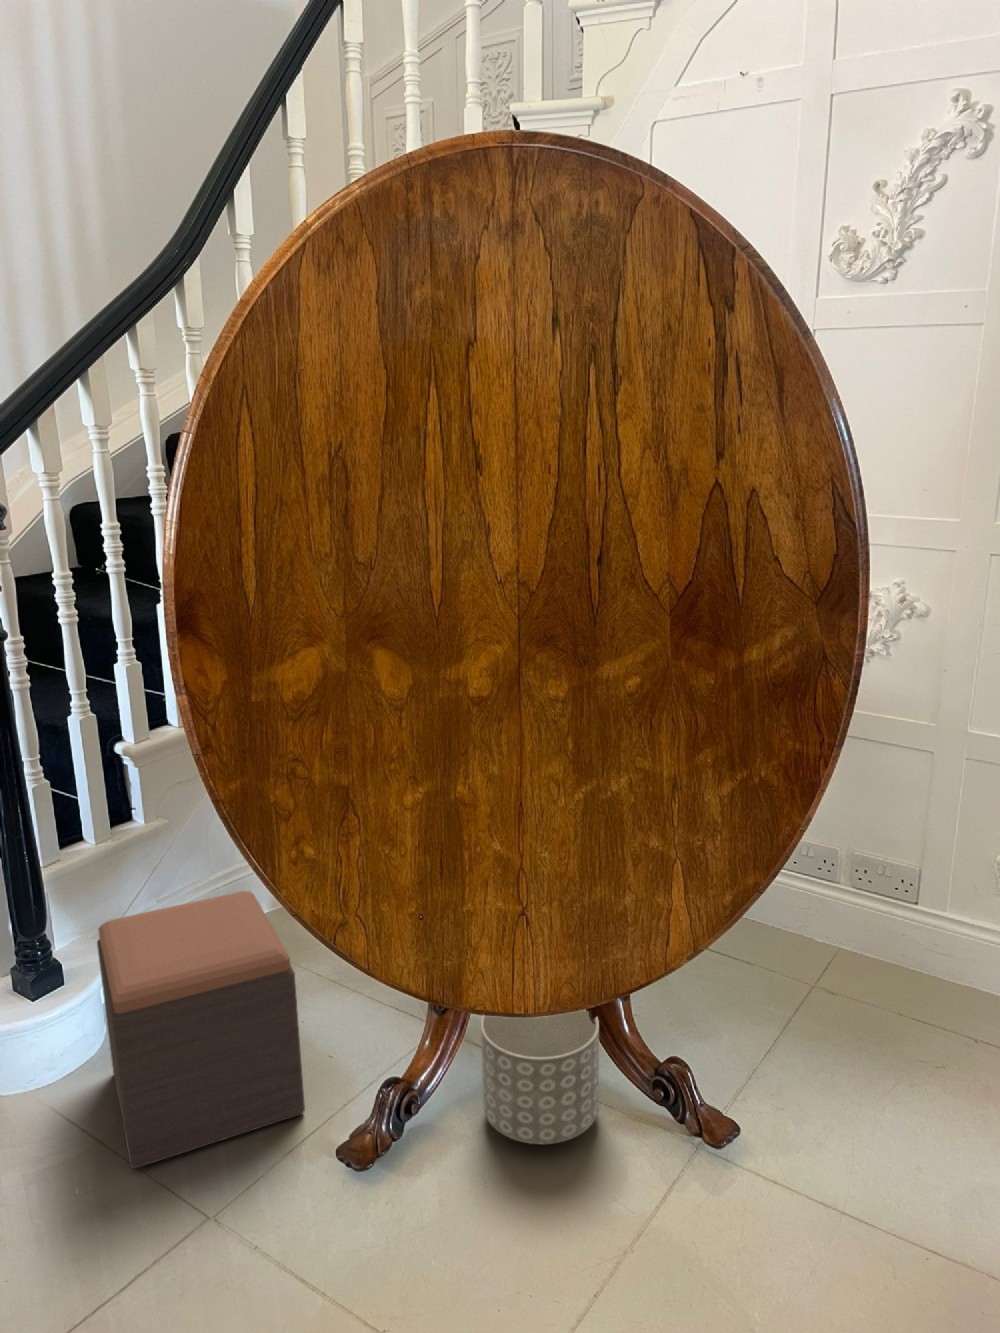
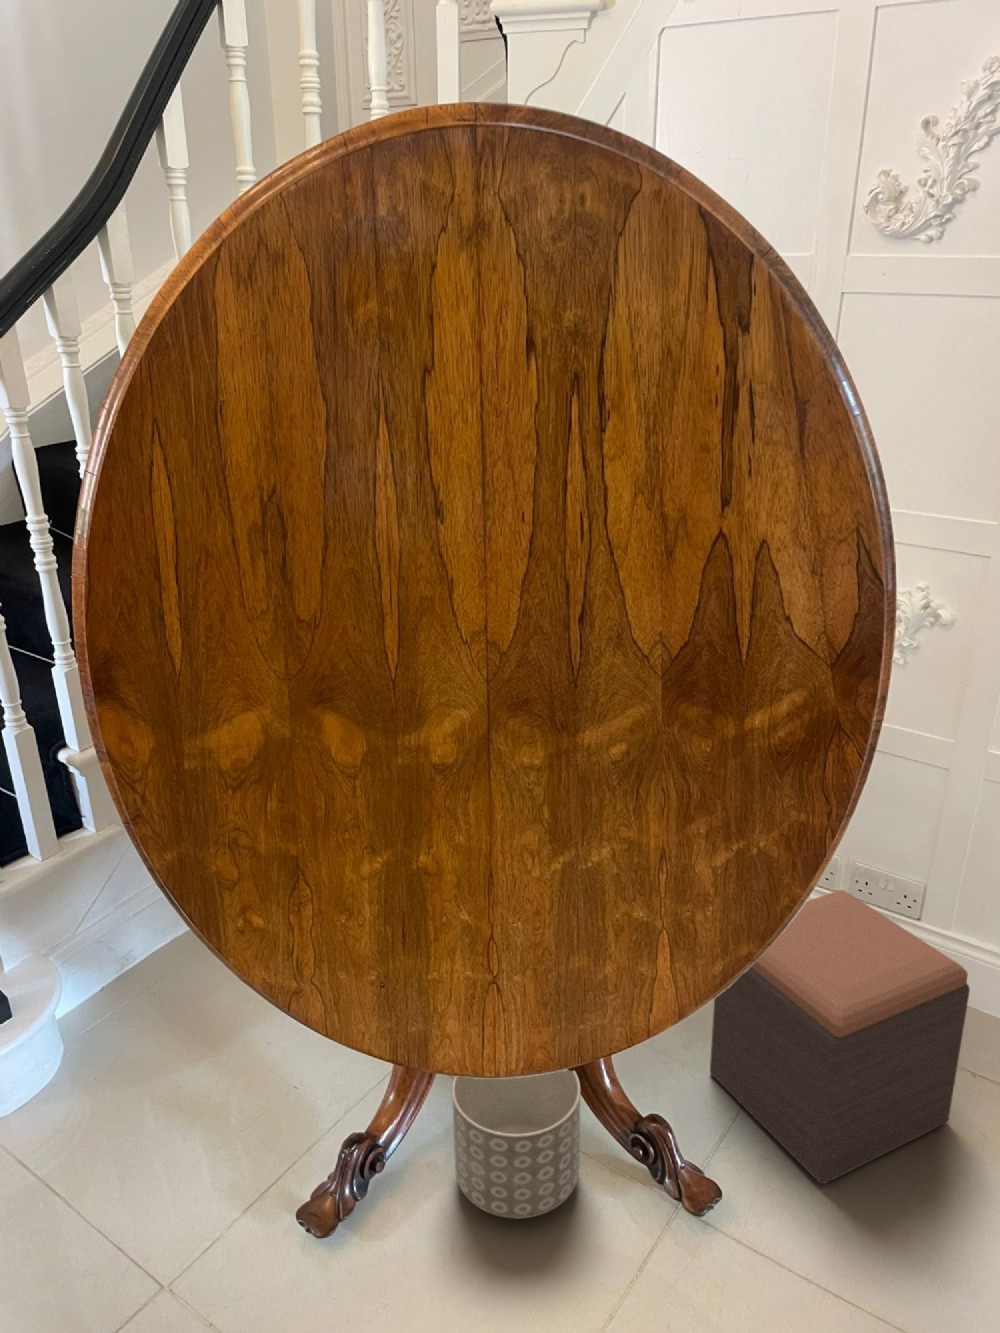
footstool: present [97,891,305,1168] -> present [710,890,970,1184]

